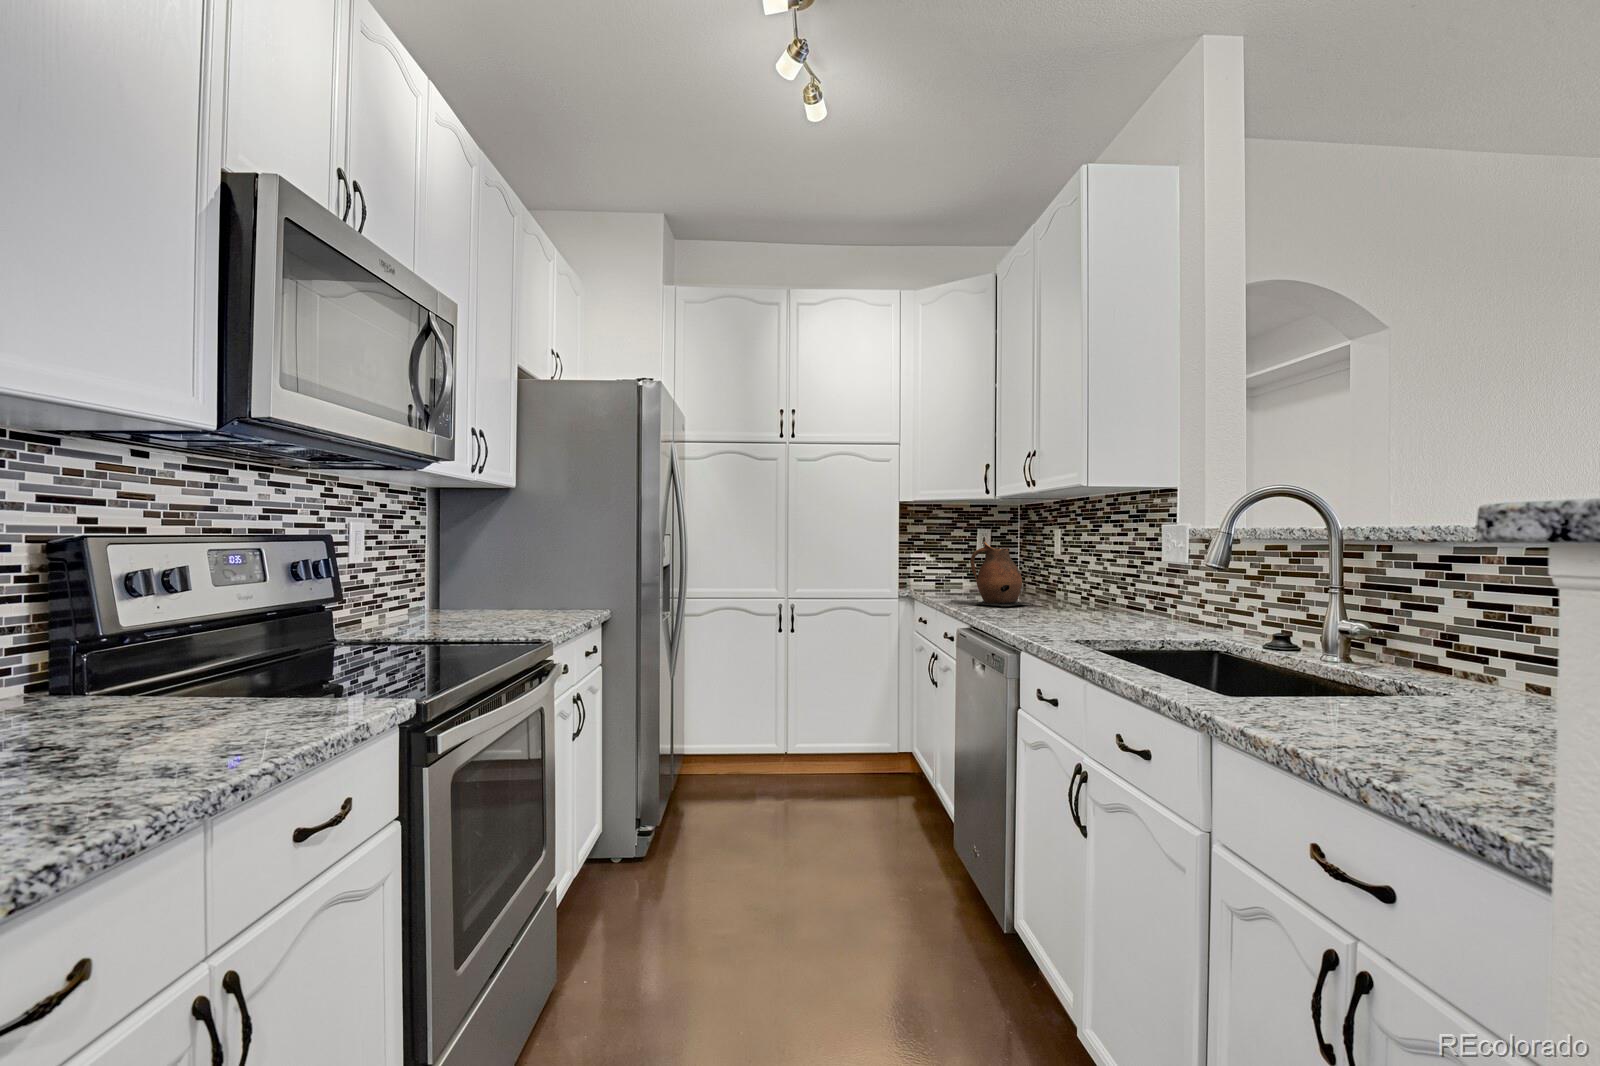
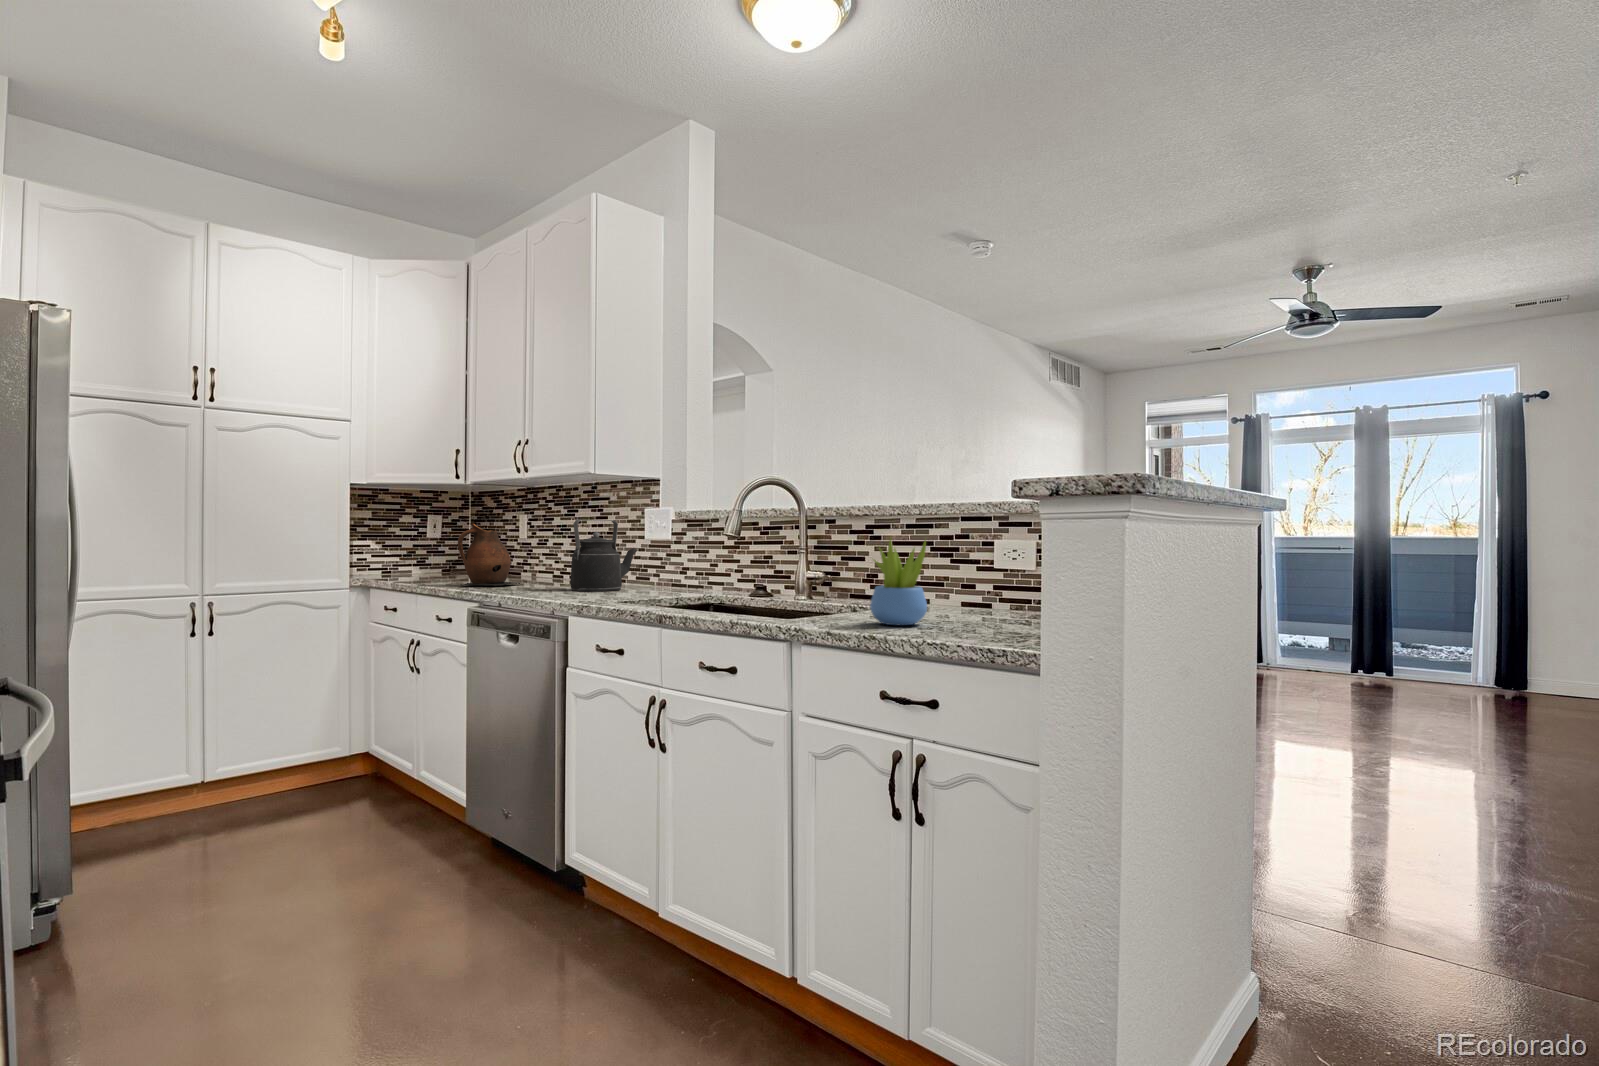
kettle: none [1065,540,1150,622] -> present [570,520,637,592]
succulent plant: none [1360,589,1478,738] -> present [870,540,927,625]

